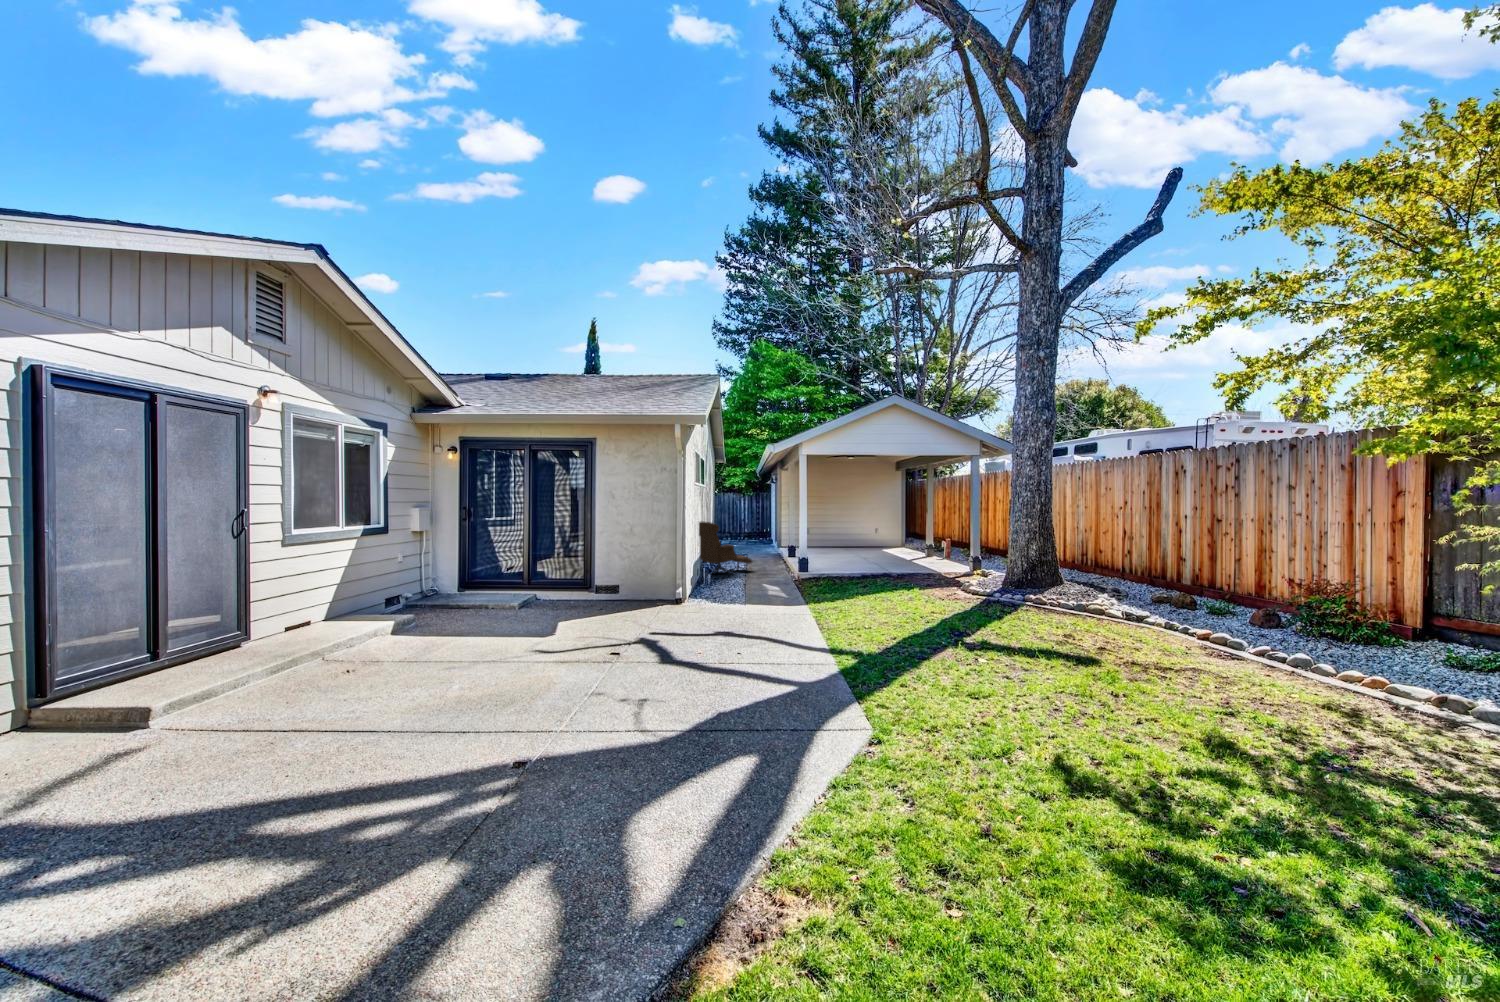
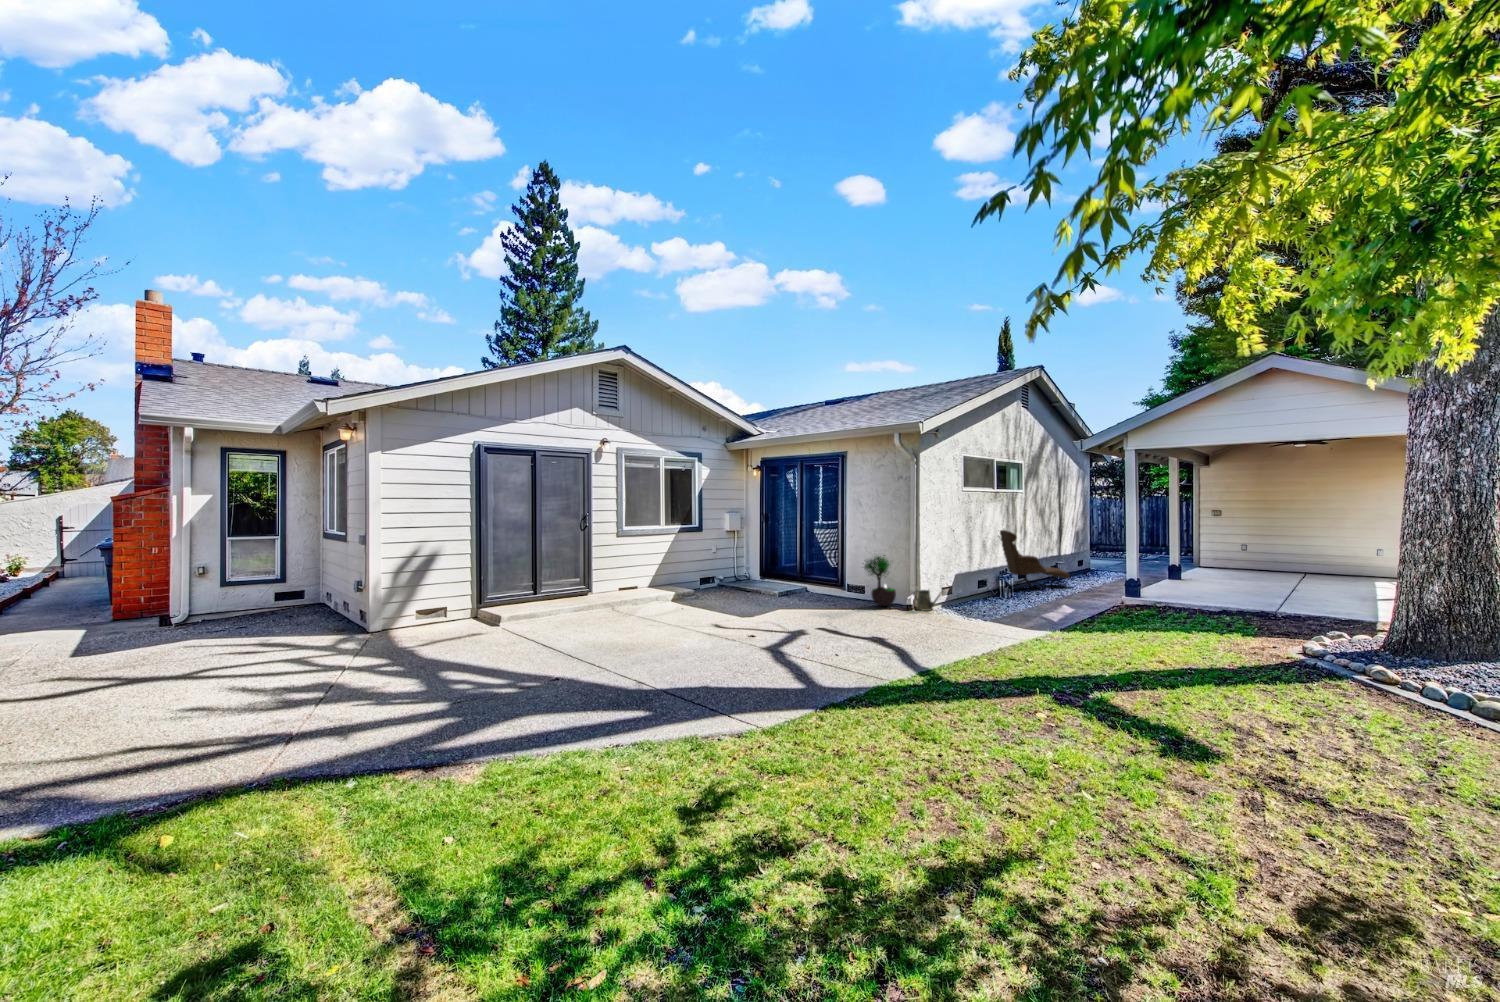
potted tree: none [636,546,672,606] -> present [864,555,896,606]
watering can: none [687,582,724,605] -> present [913,590,942,611]

